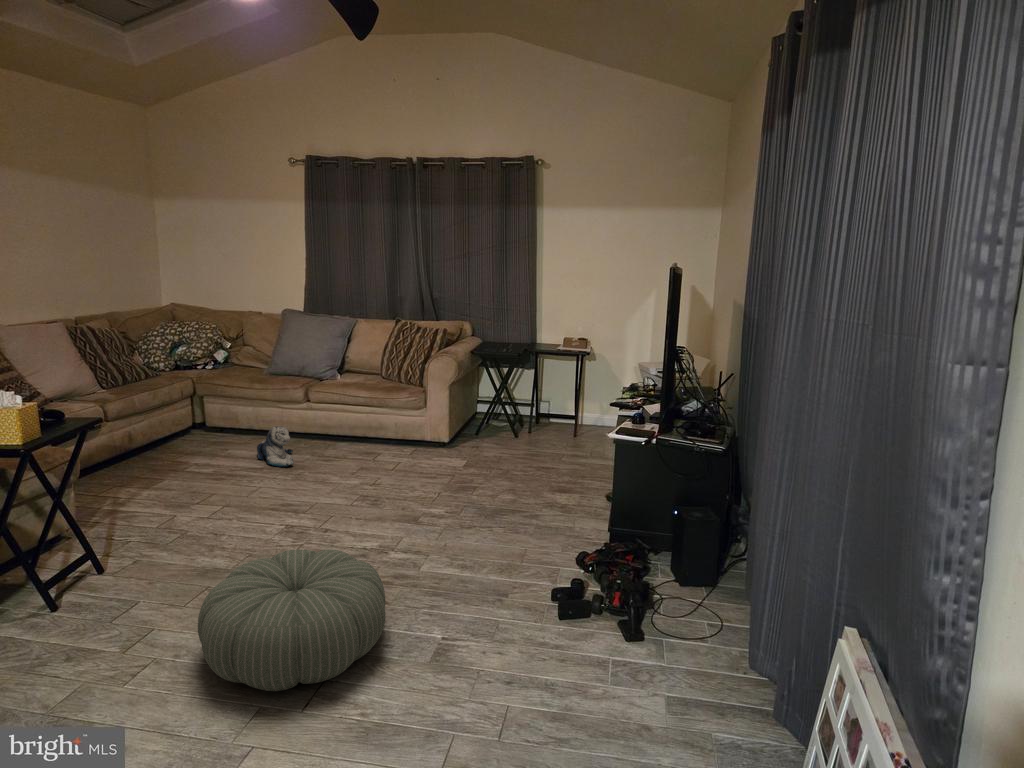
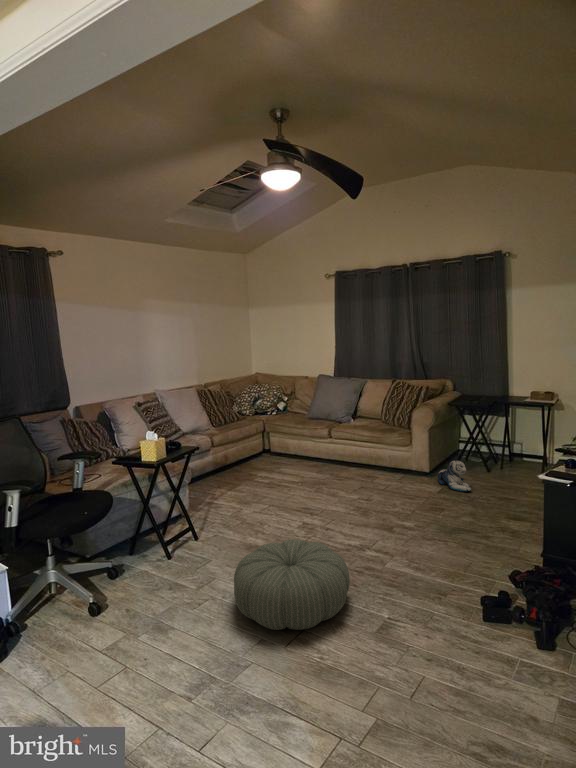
plush toy: present [257,426,293,467] -> present [437,460,471,492]

